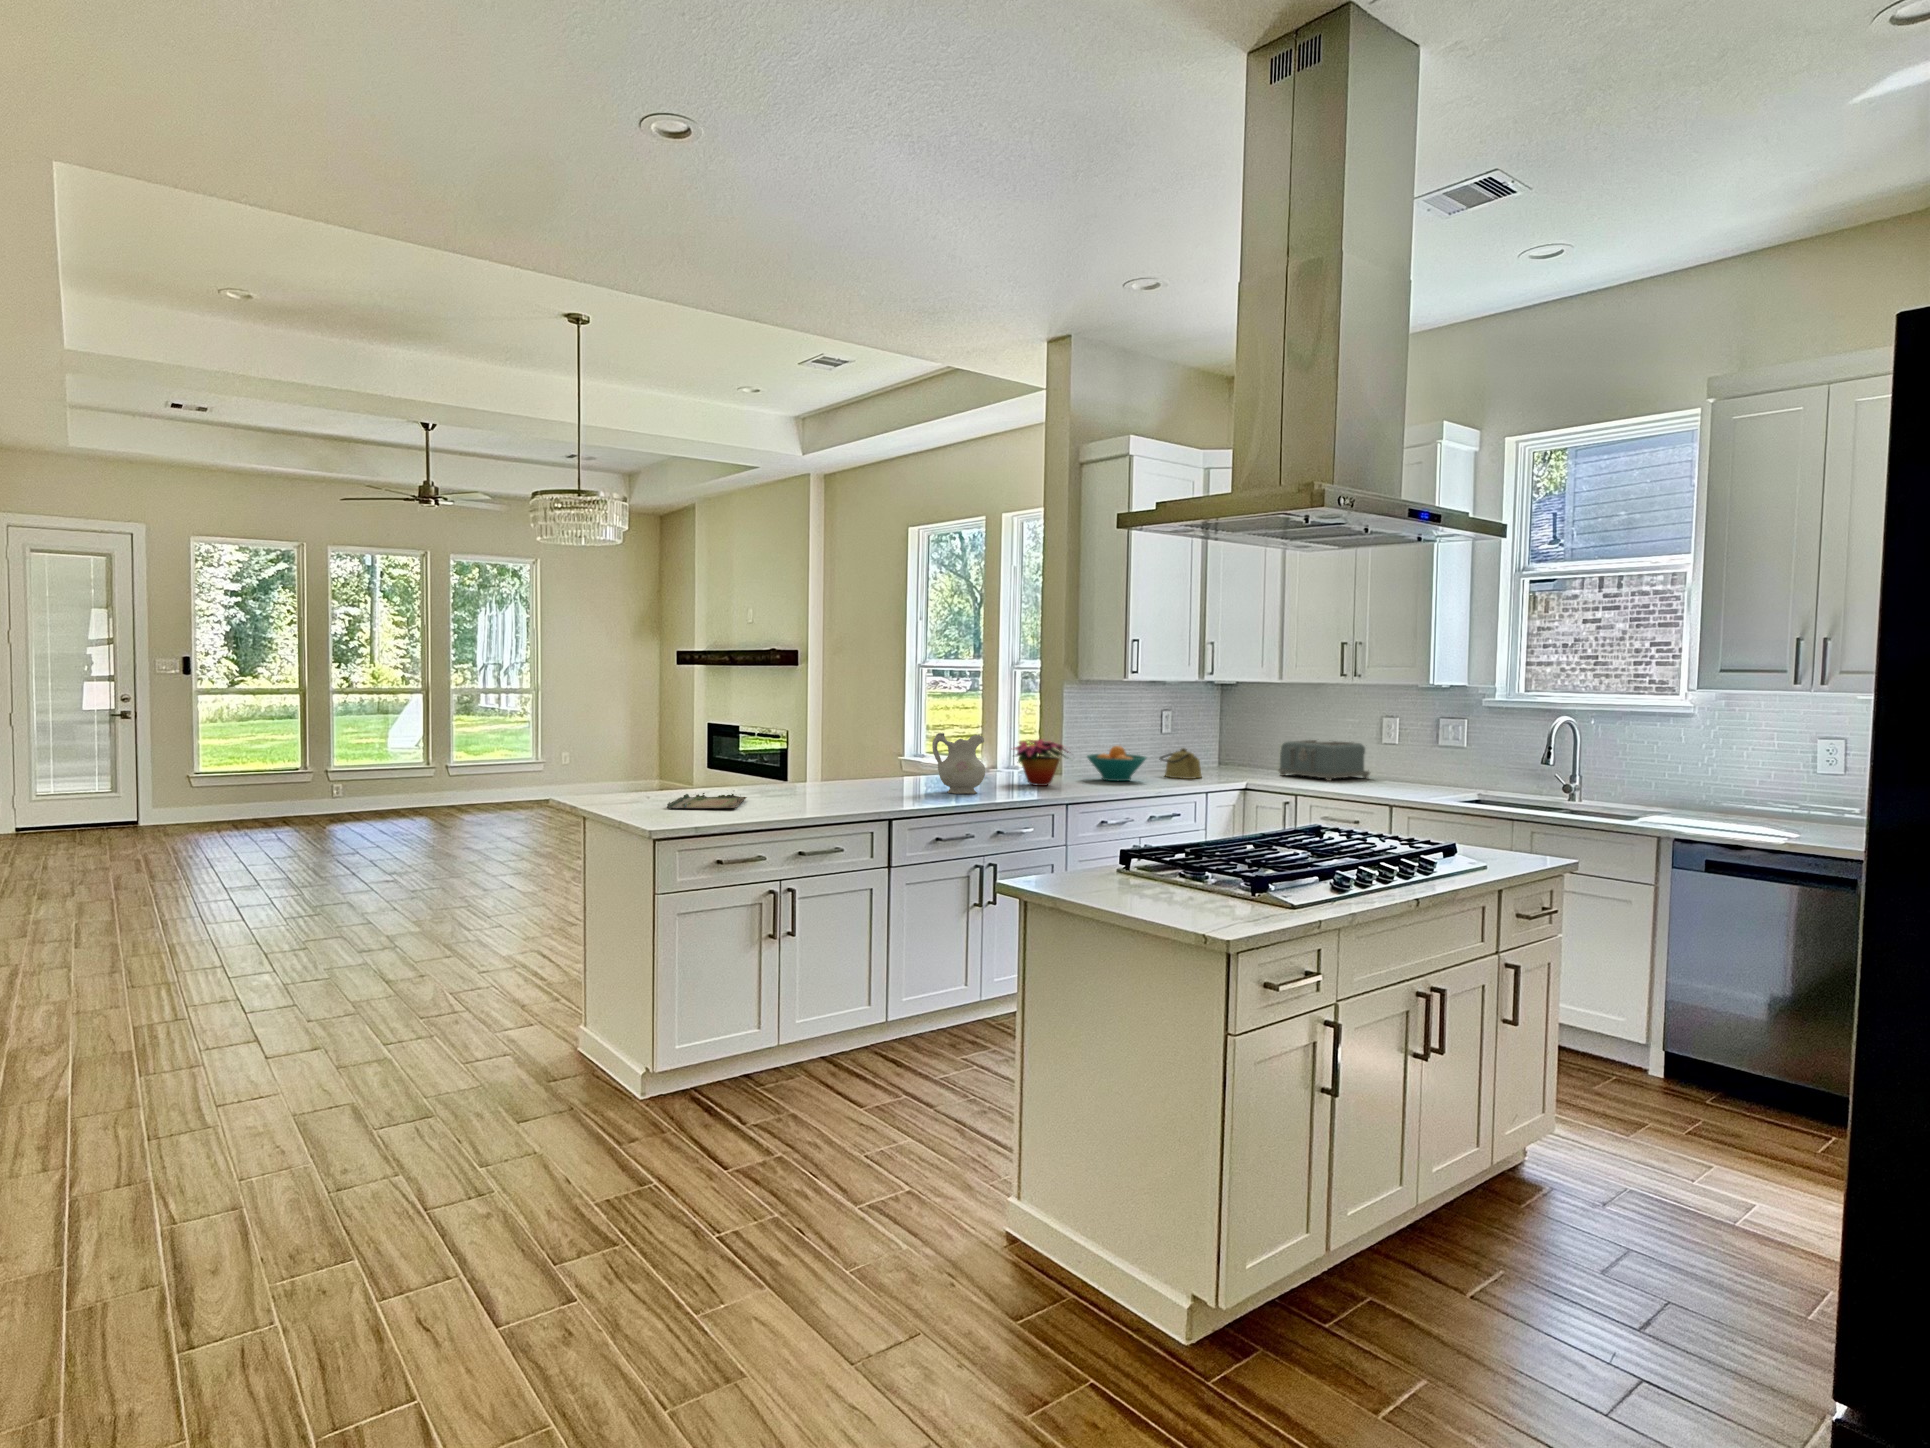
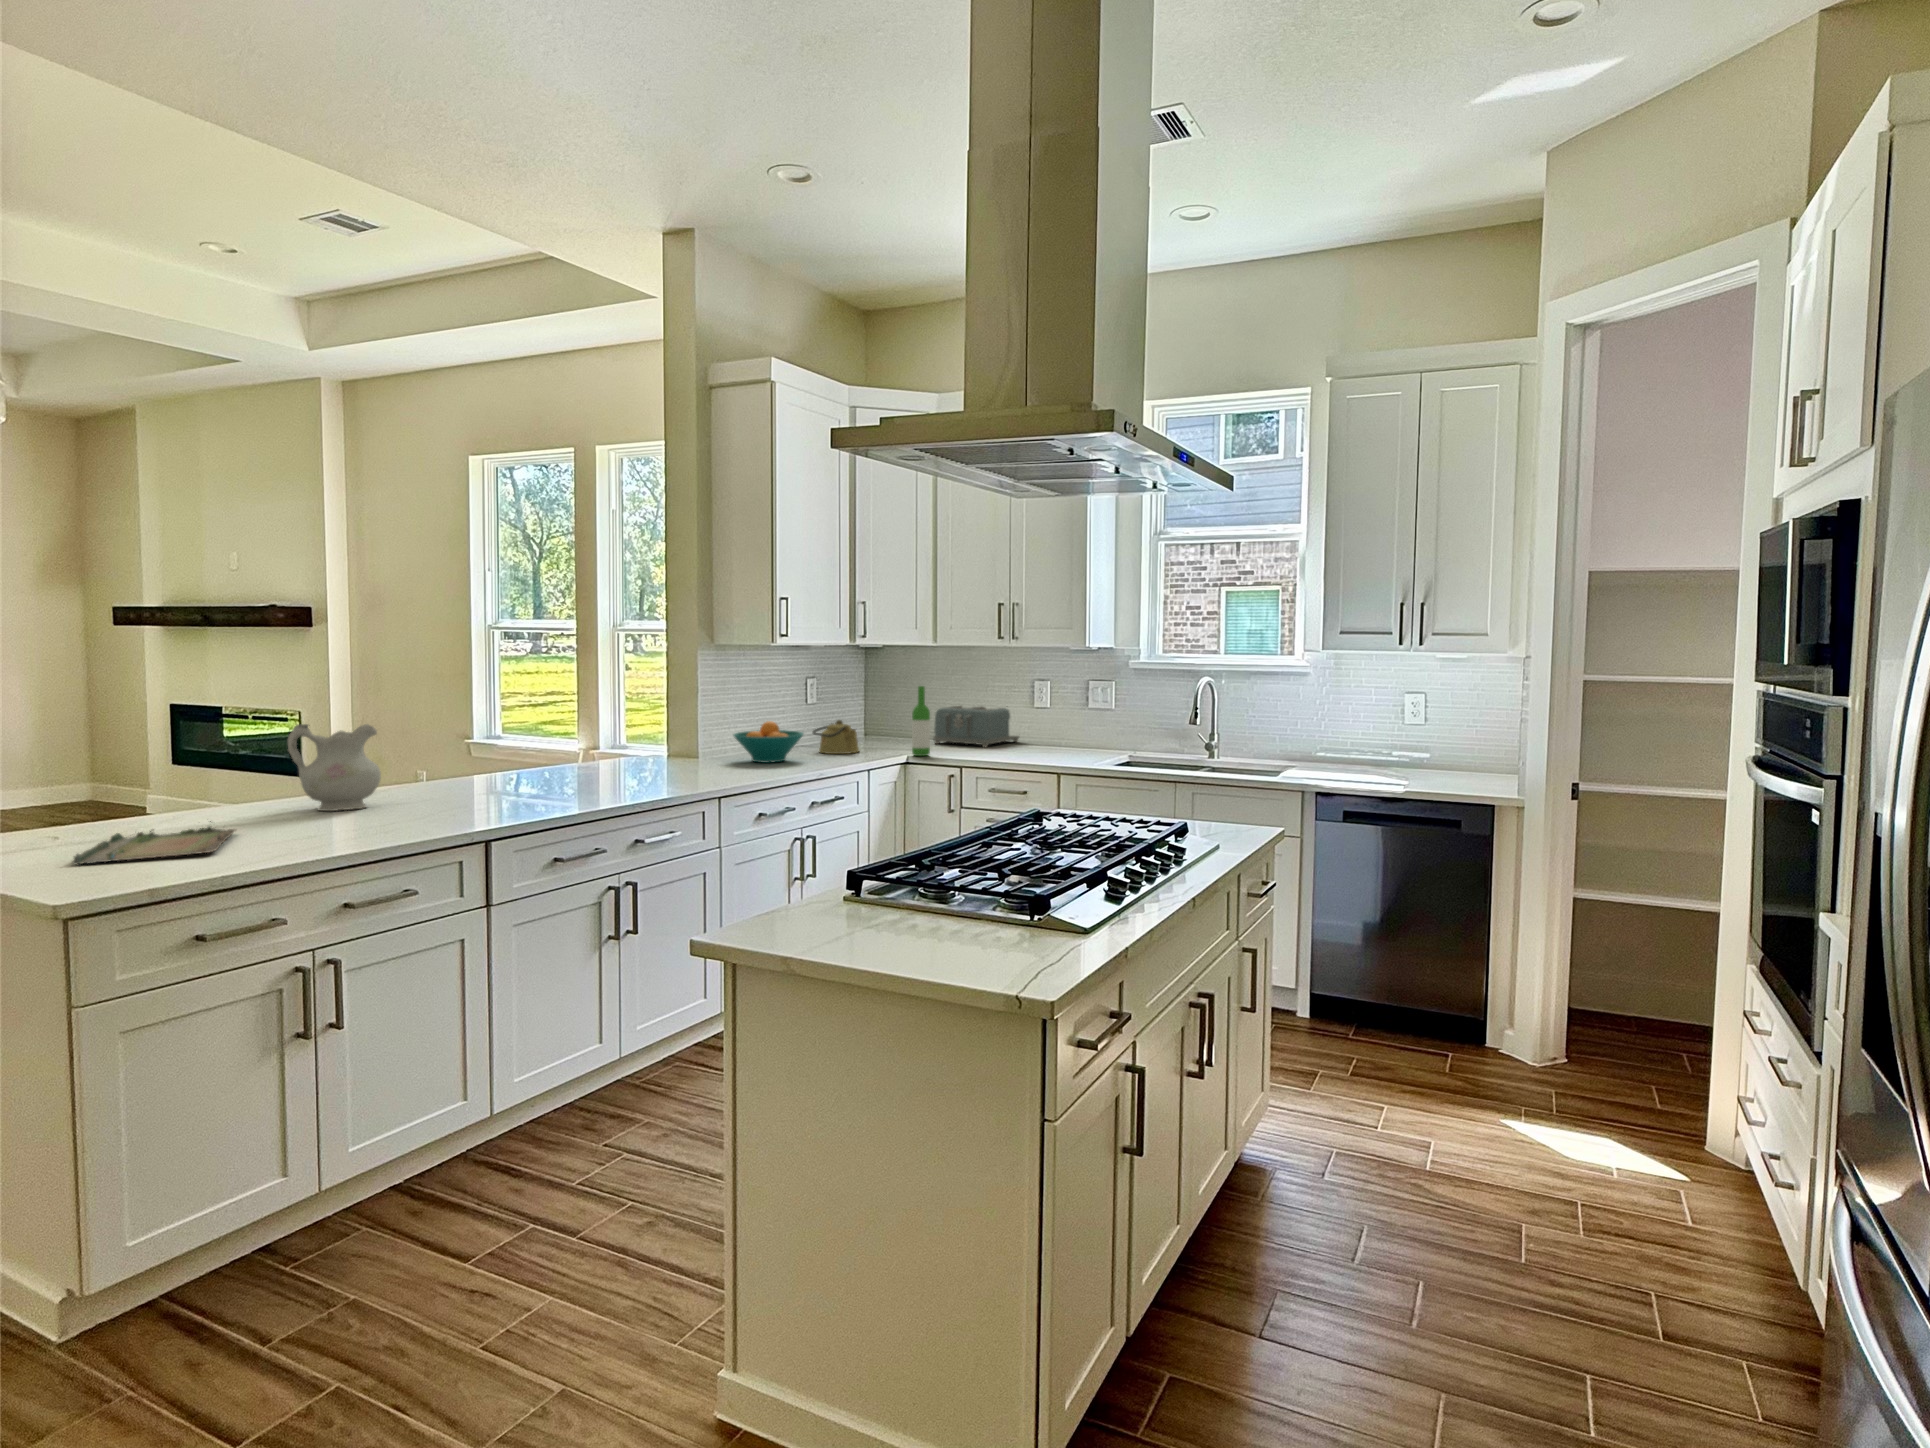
wine bottle: none [1249,719,1266,784] -> present [912,686,930,756]
ceramic pitcher: present [932,733,985,794] -> present [288,724,381,811]
flower arrangement: present [1015,739,1068,786] -> none [639,717,725,775]

